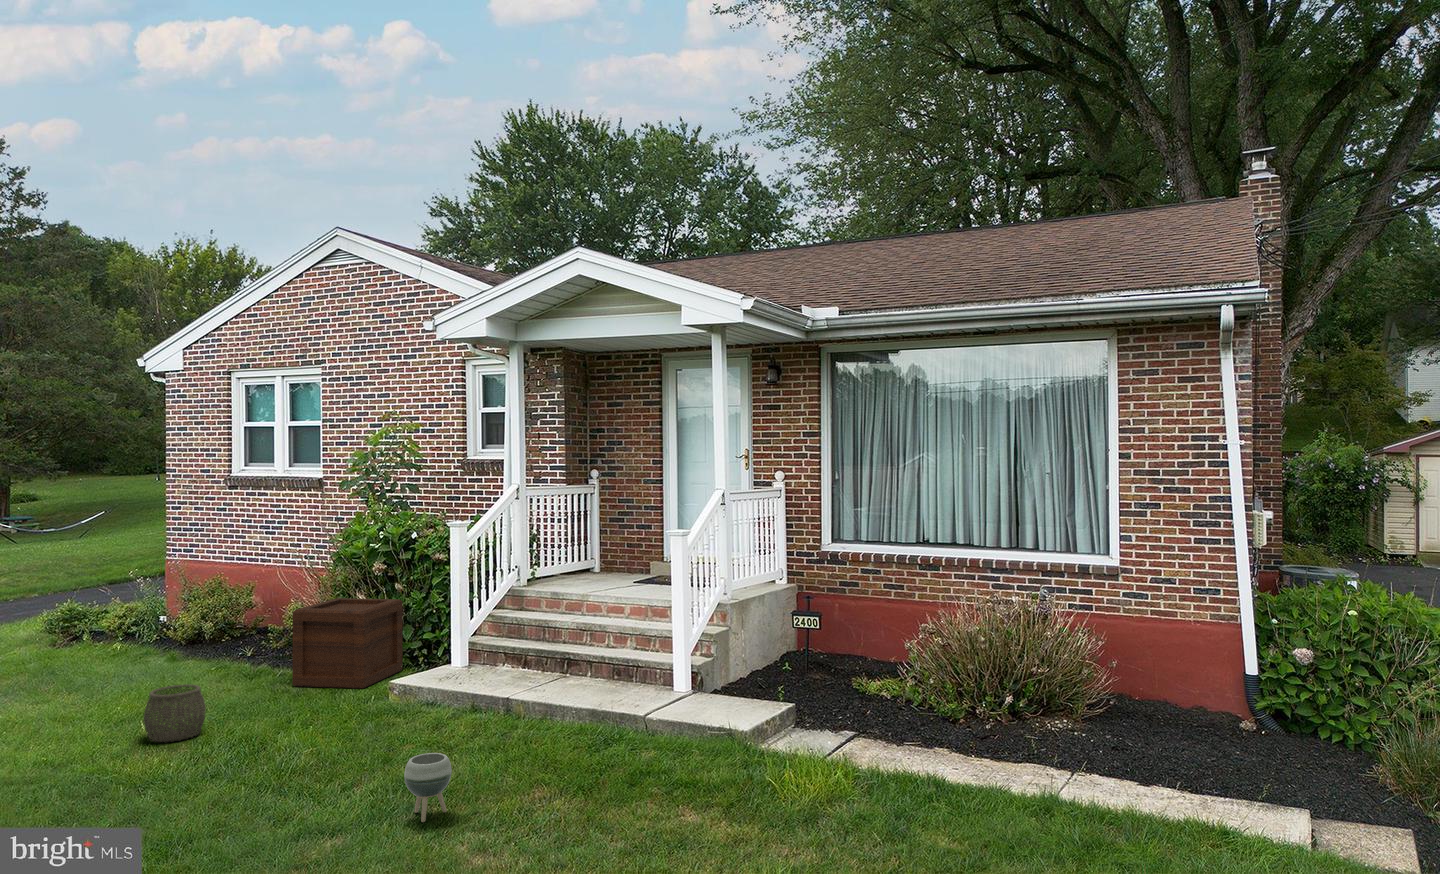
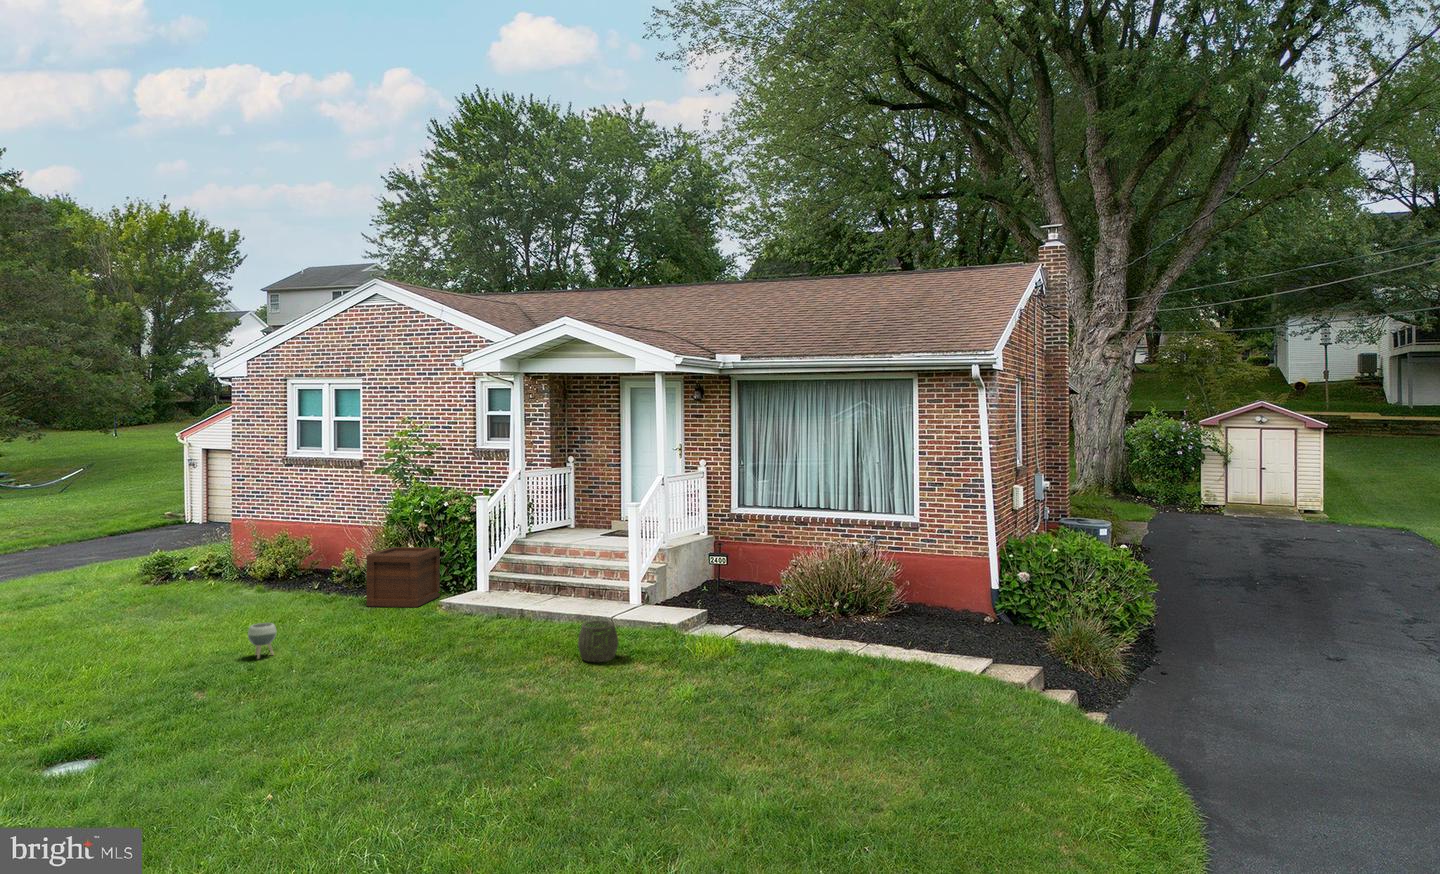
woven basket: present [144,684,206,743] -> present [578,621,618,662]
planter: present [404,753,452,822] -> present [248,623,276,659]

